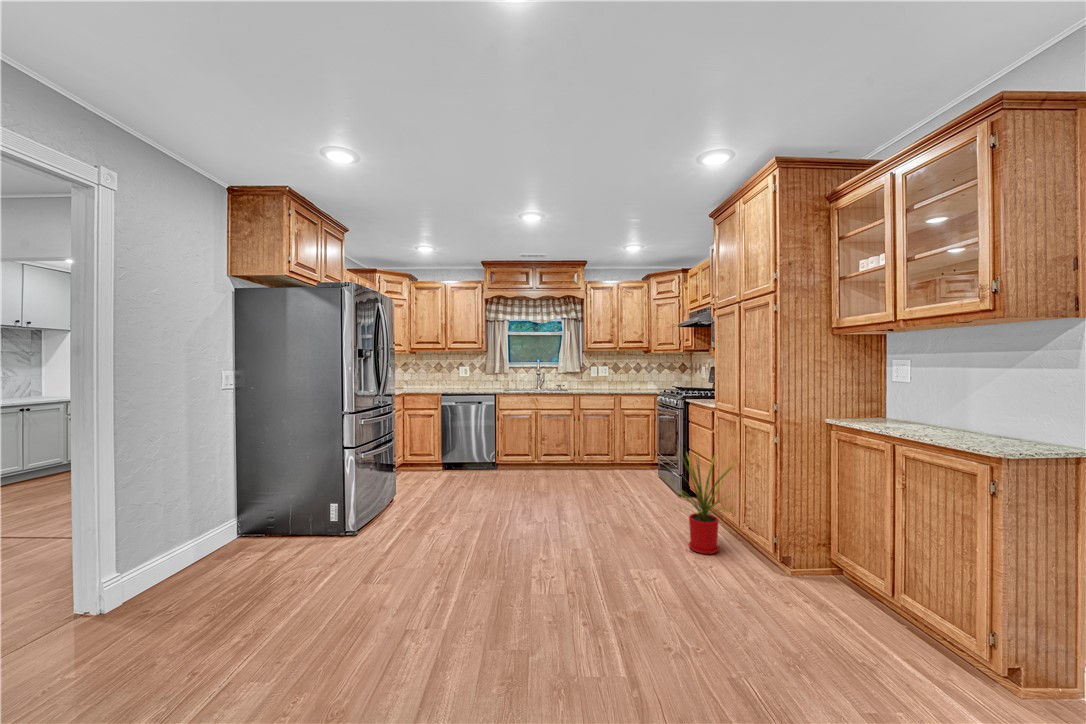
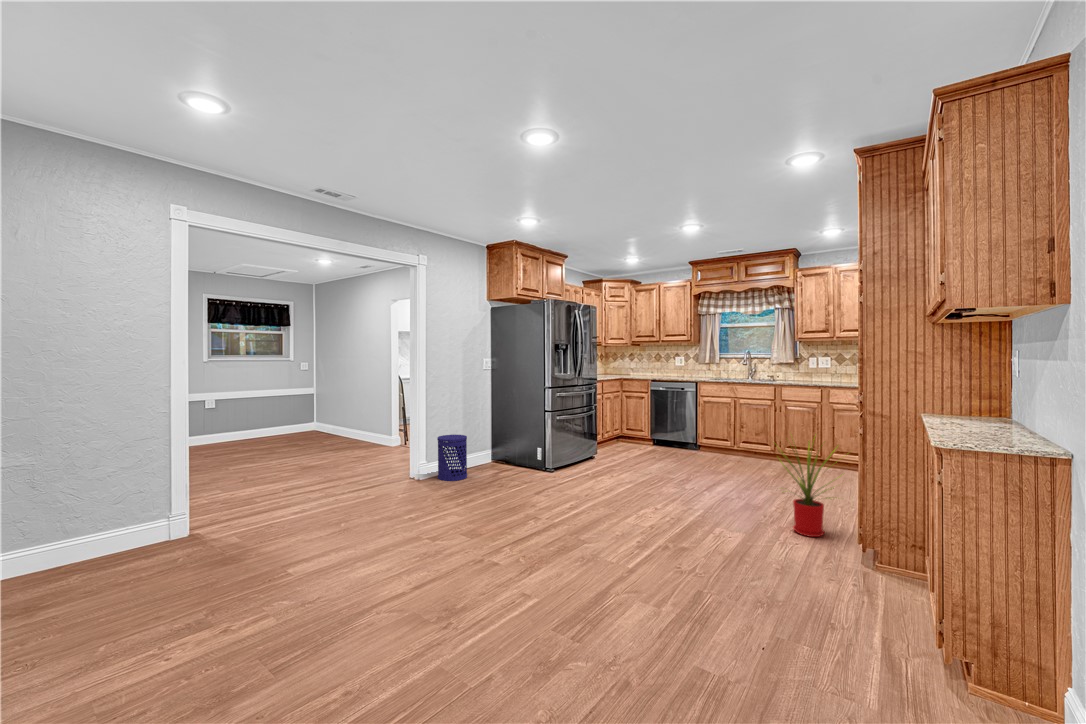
waste bin: none [128,511,202,612] -> present [437,435,467,481]

